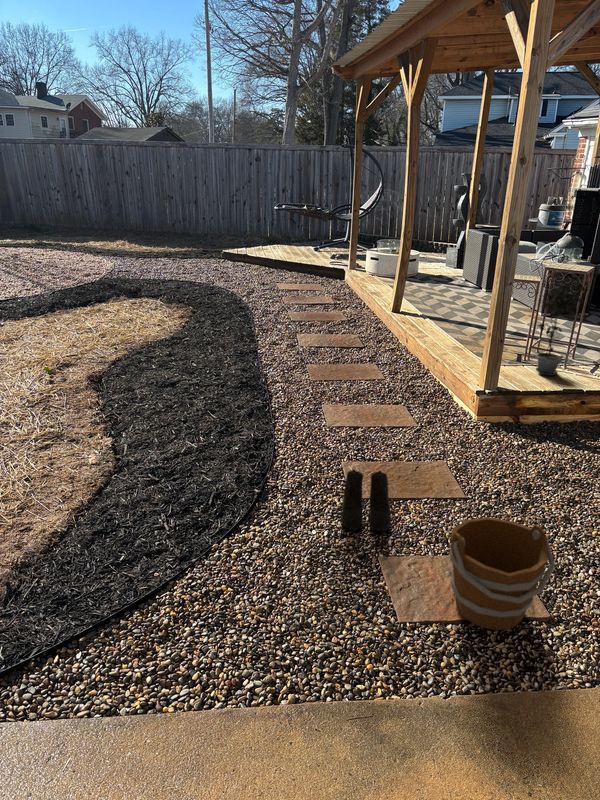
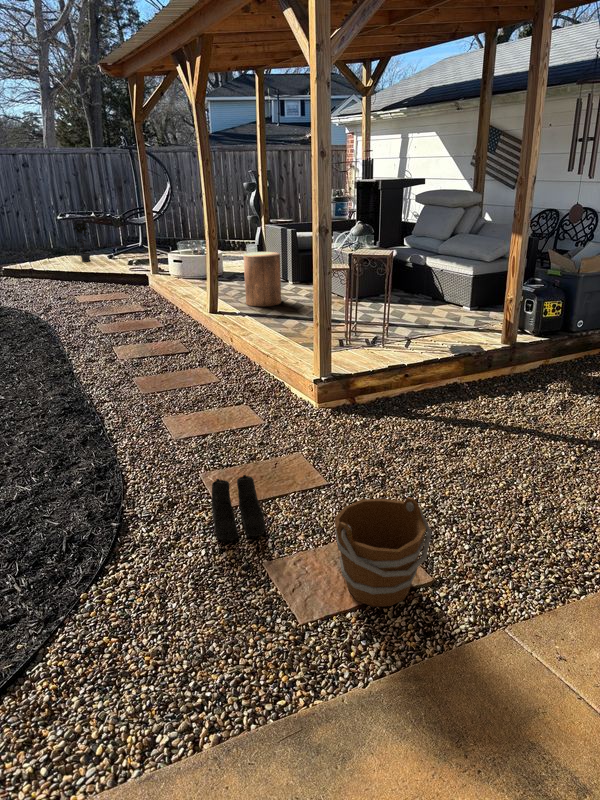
stool: none [431,255,474,311] -> present [243,252,281,307]
potted plant: present [536,276,584,376] -> present [74,221,91,262]

